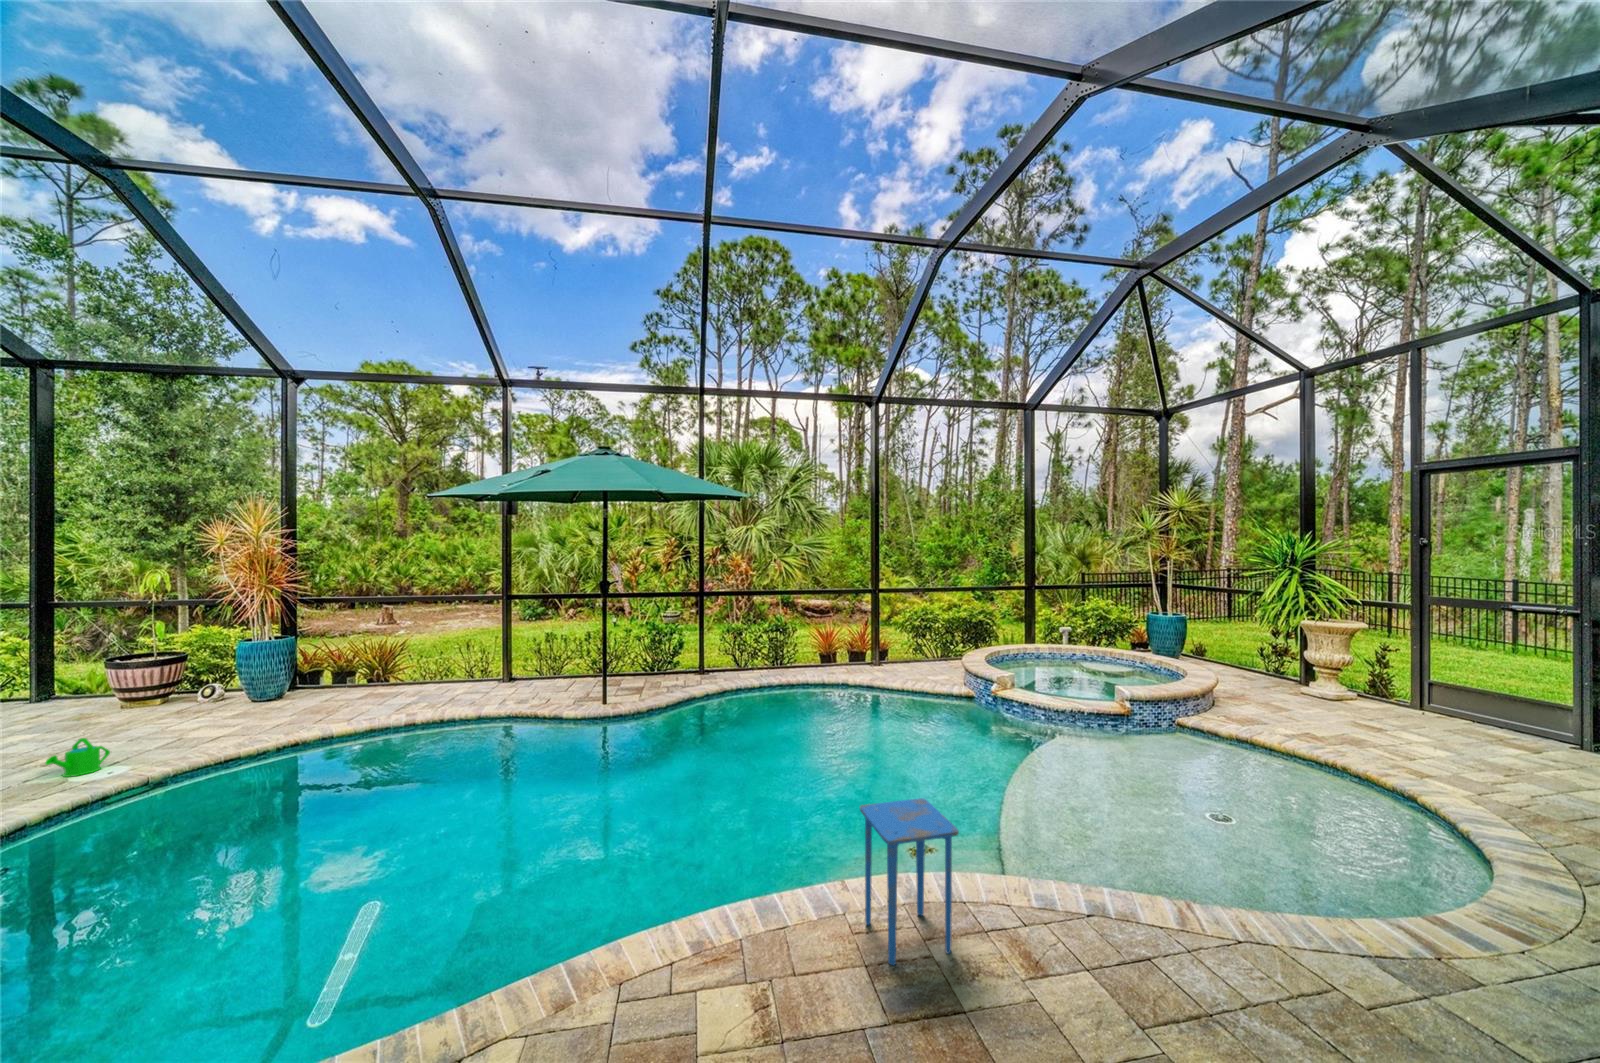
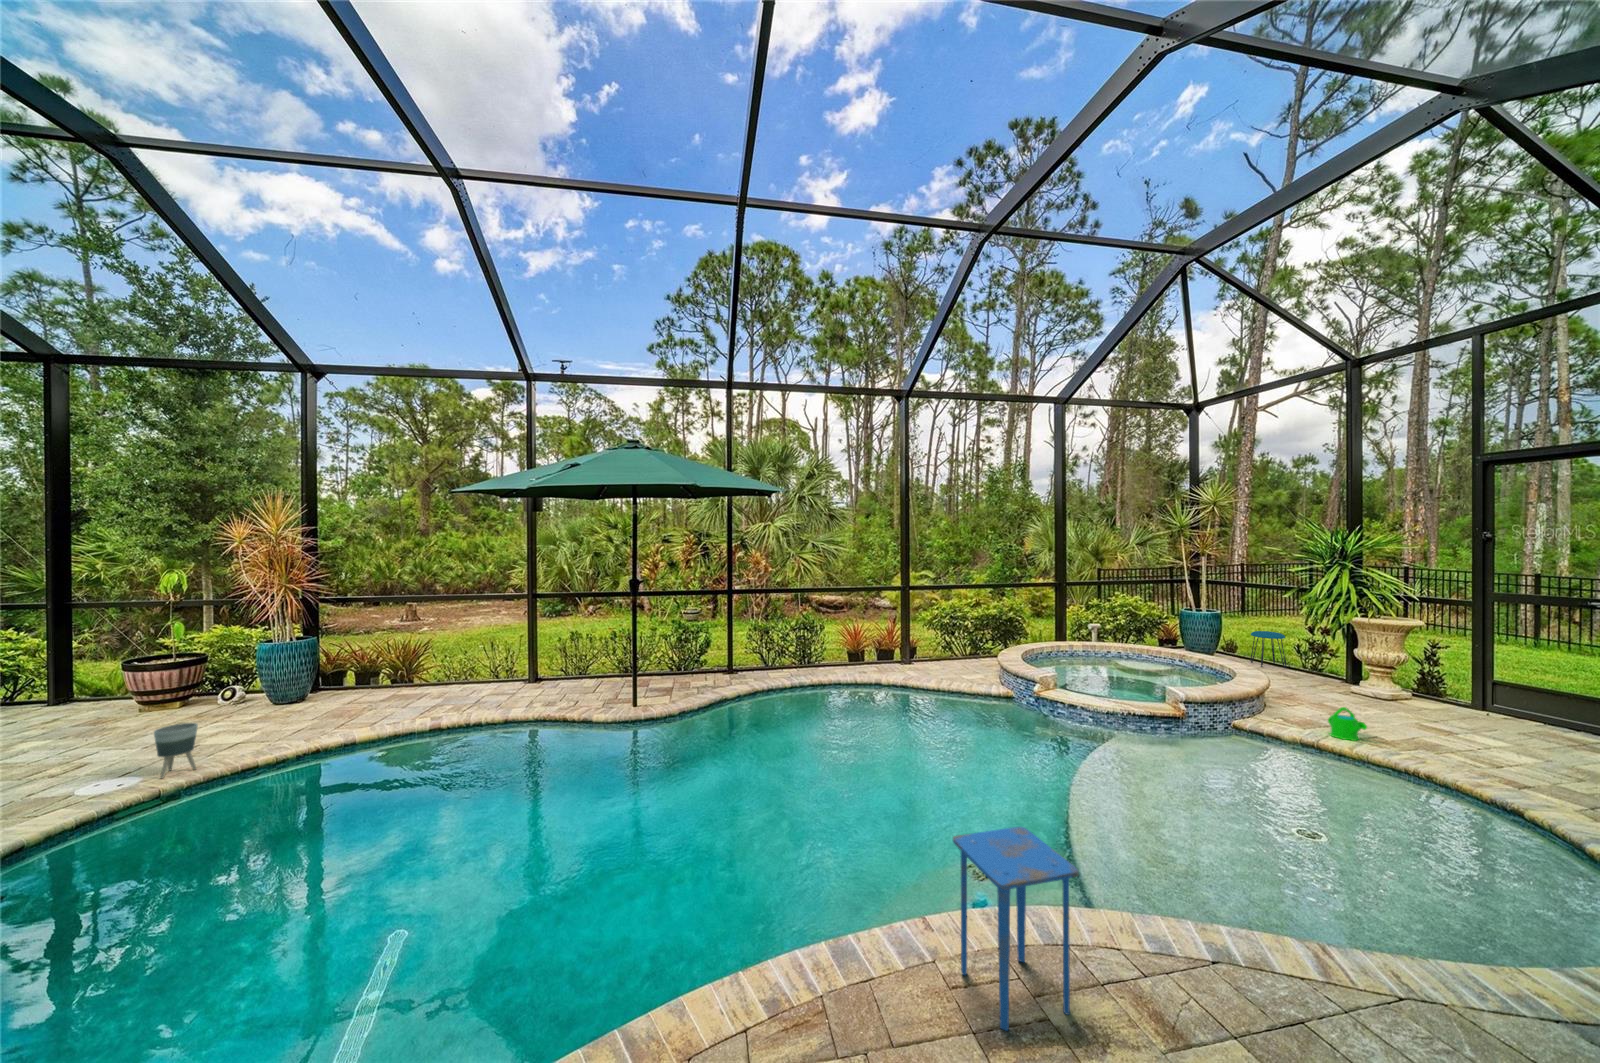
stool: none [1216,634,1249,670] -> present [1250,631,1286,668]
planter: none [141,716,183,768] -> present [154,723,198,779]
watering can: present [45,738,110,777] -> present [1328,707,1367,741]

